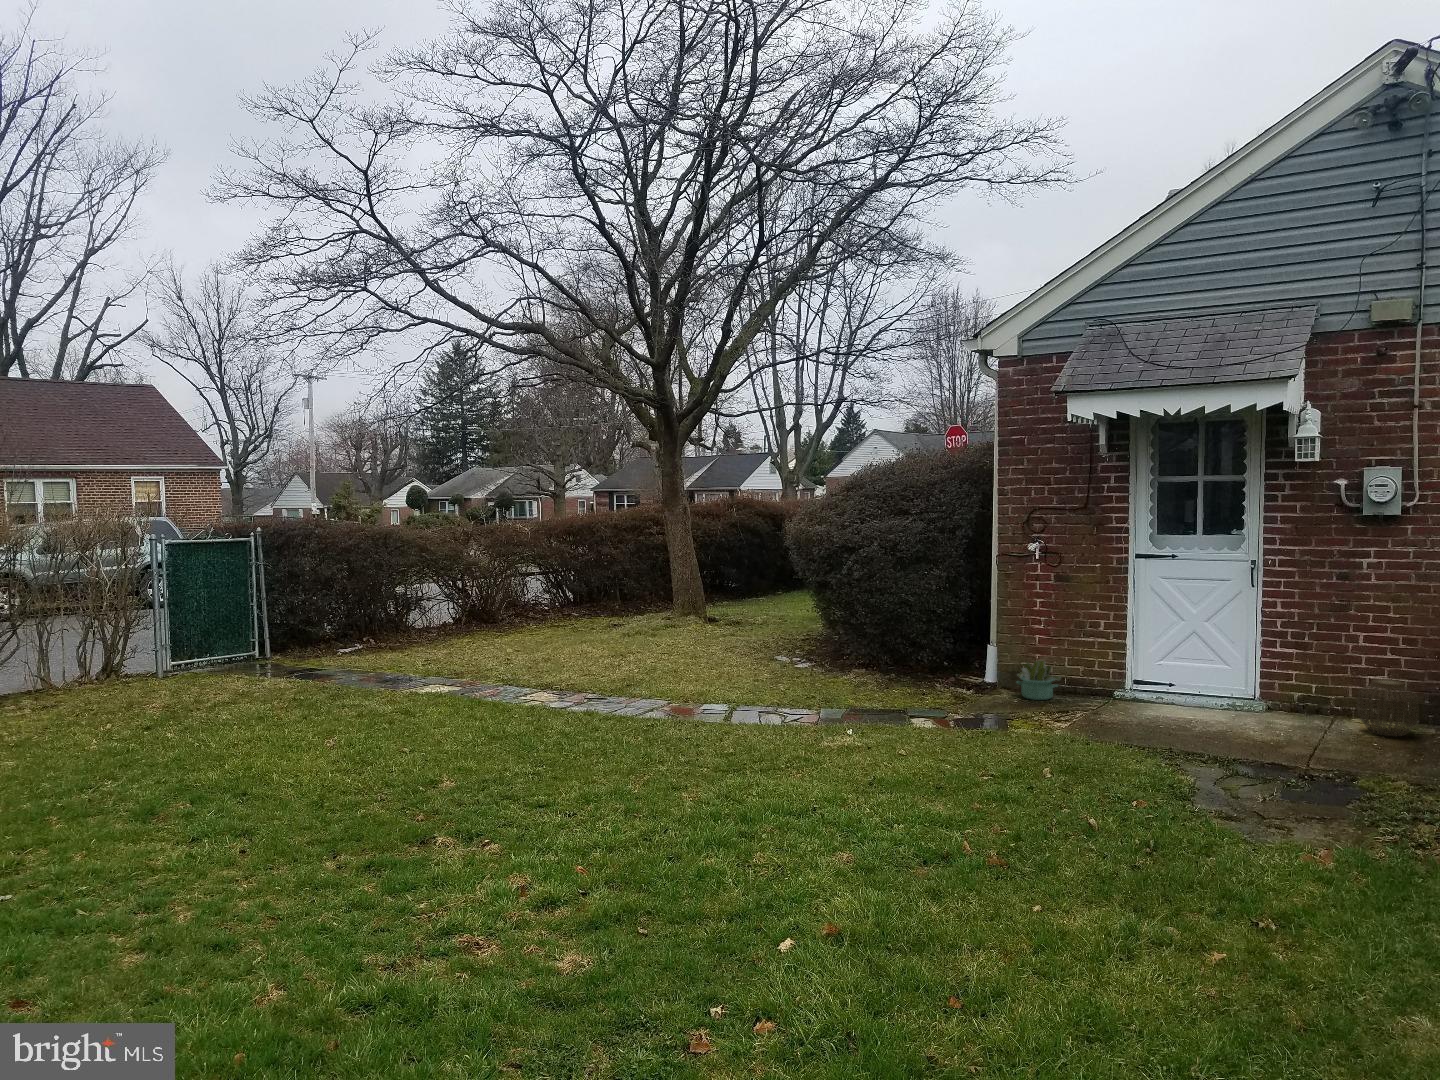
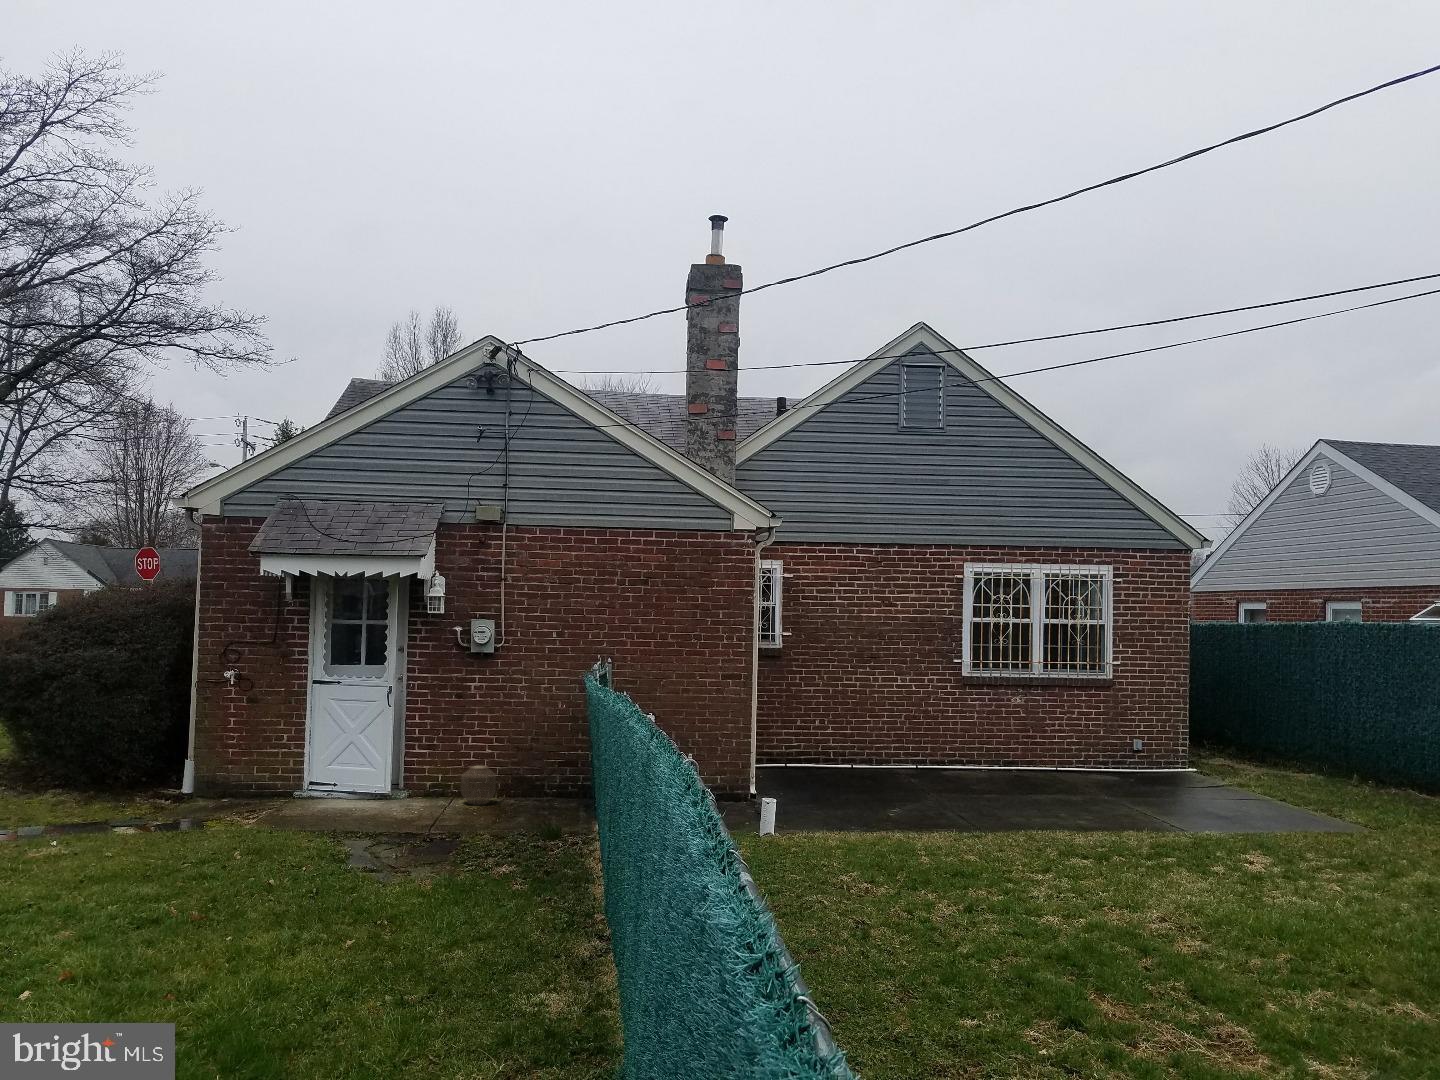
decorative plant: present [1017,661,1061,700] -> none [211,773,251,807]

